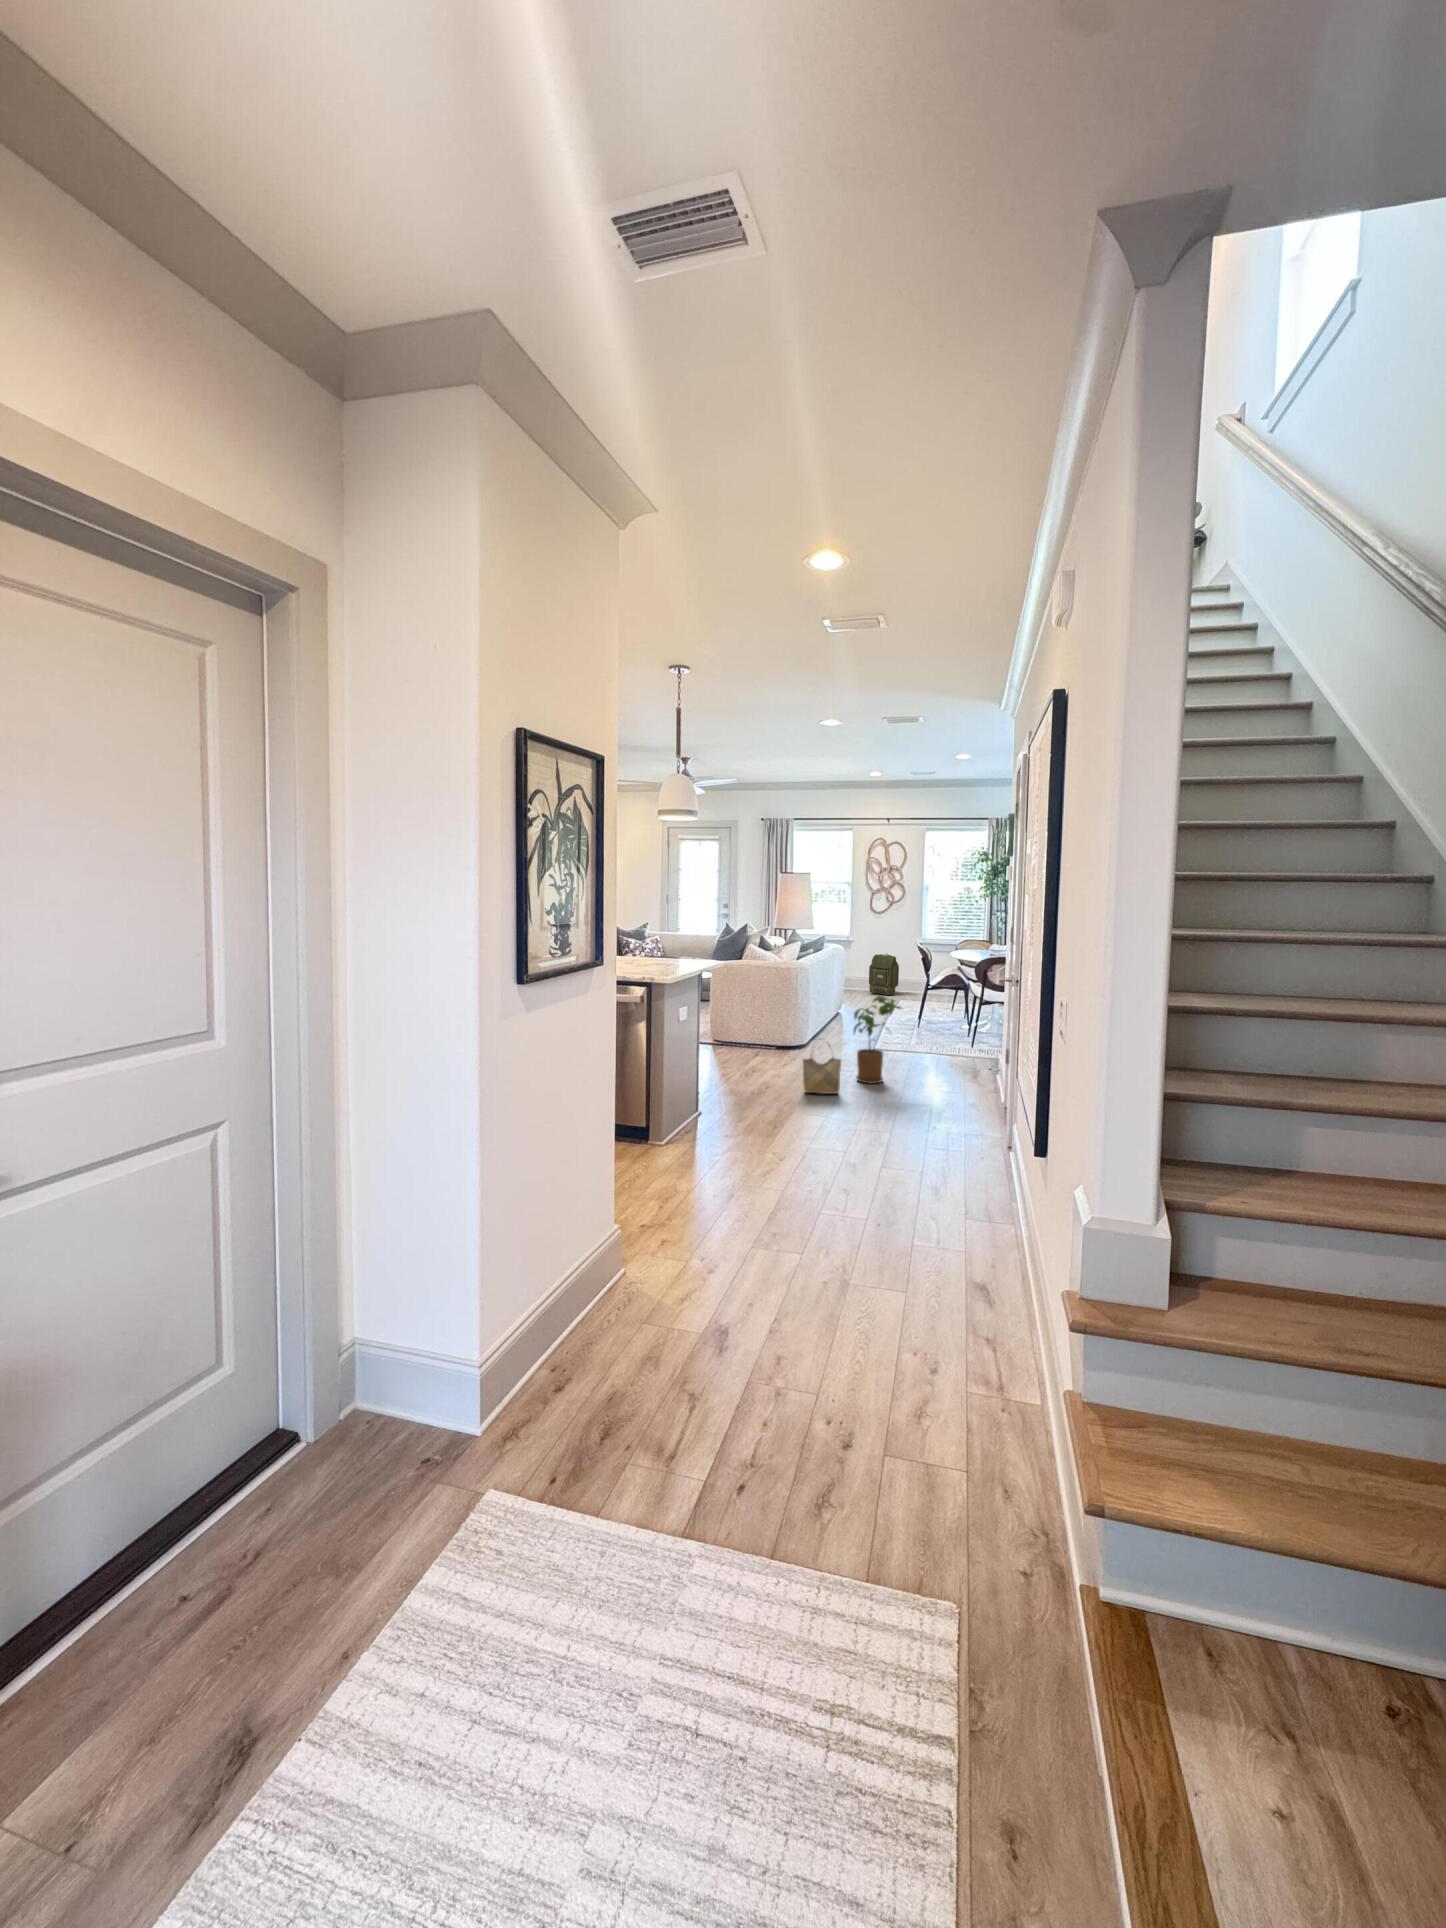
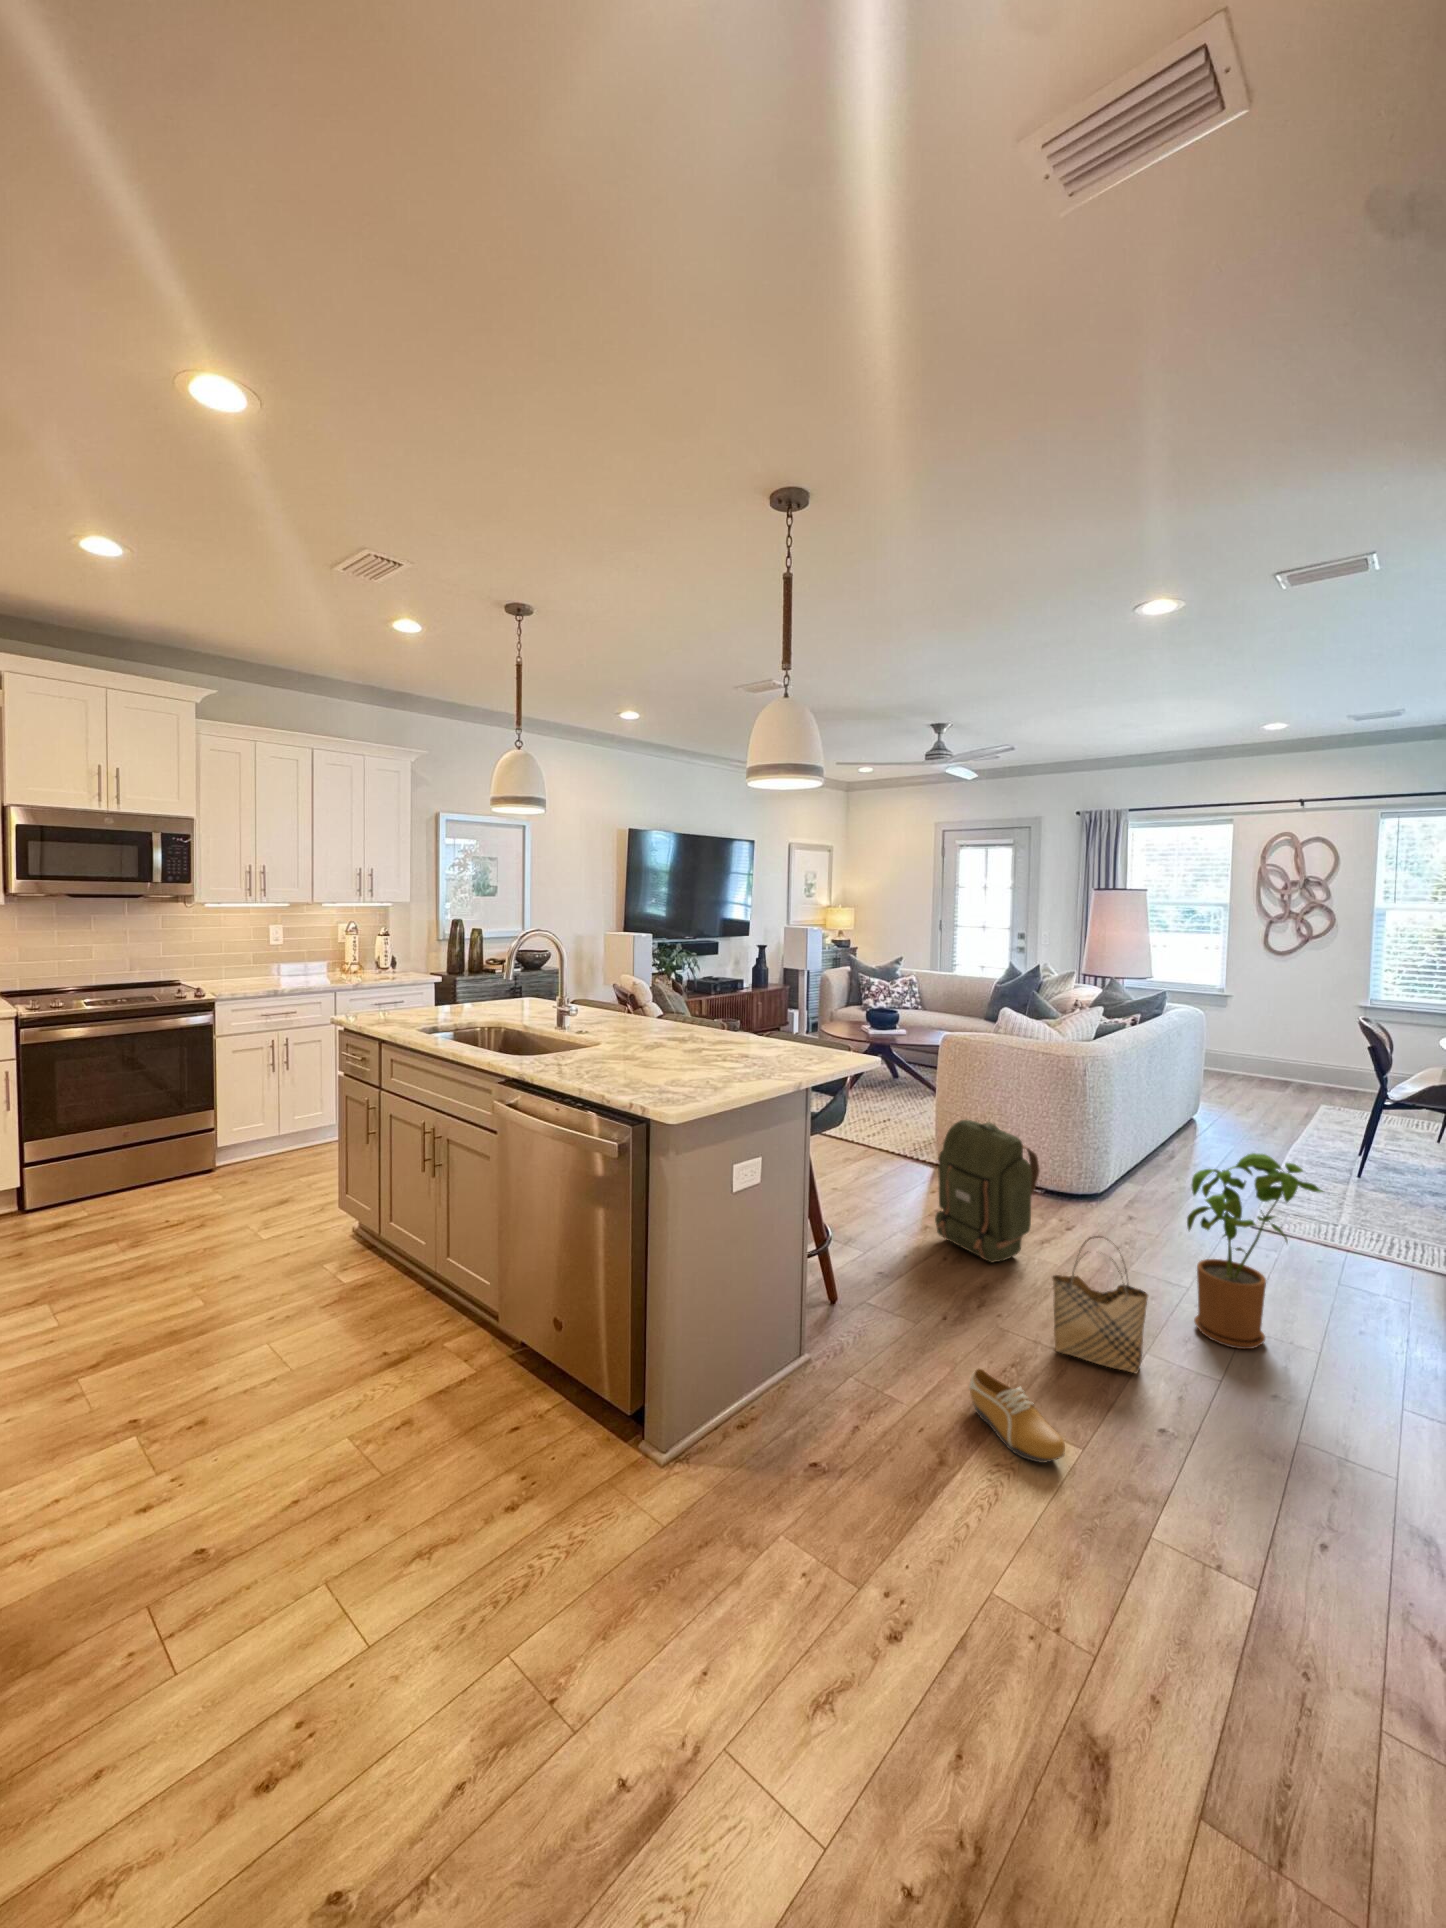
backpack: present [869,954,899,995] -> present [935,1120,1039,1262]
shoe: none [778,1093,820,1117] -> present [969,1369,1065,1463]

